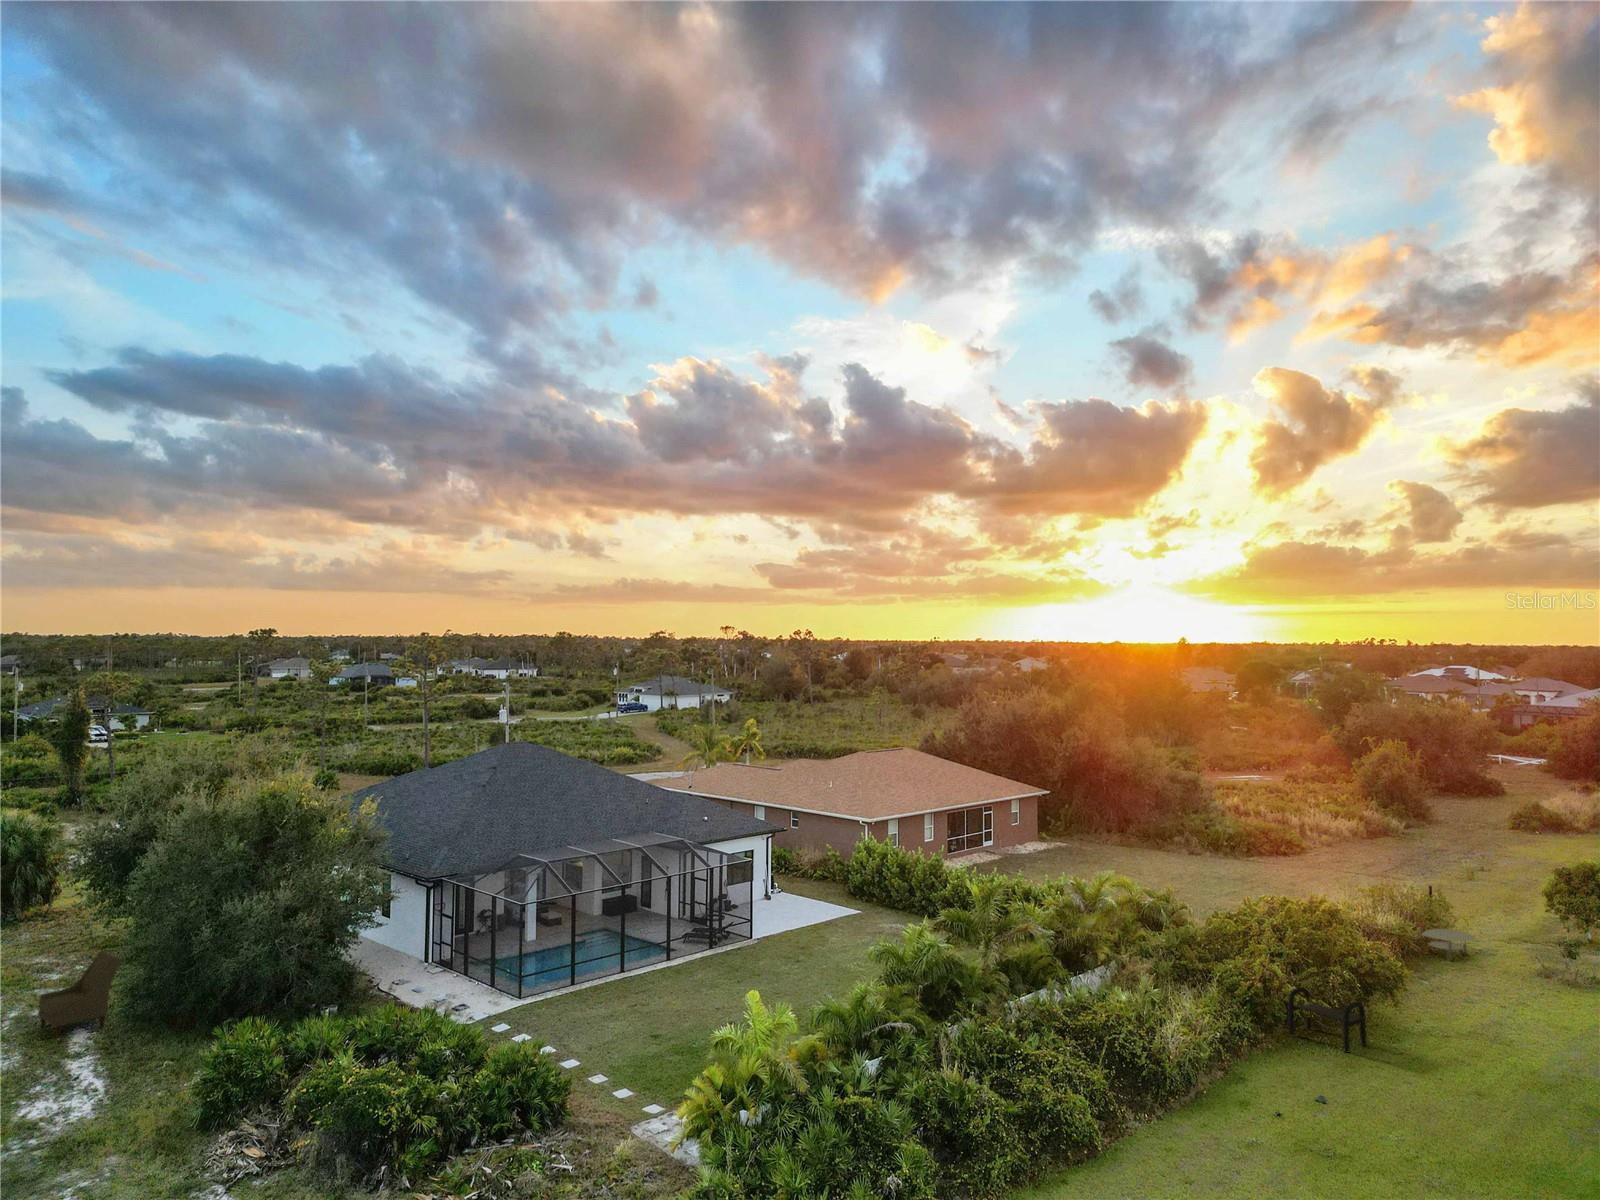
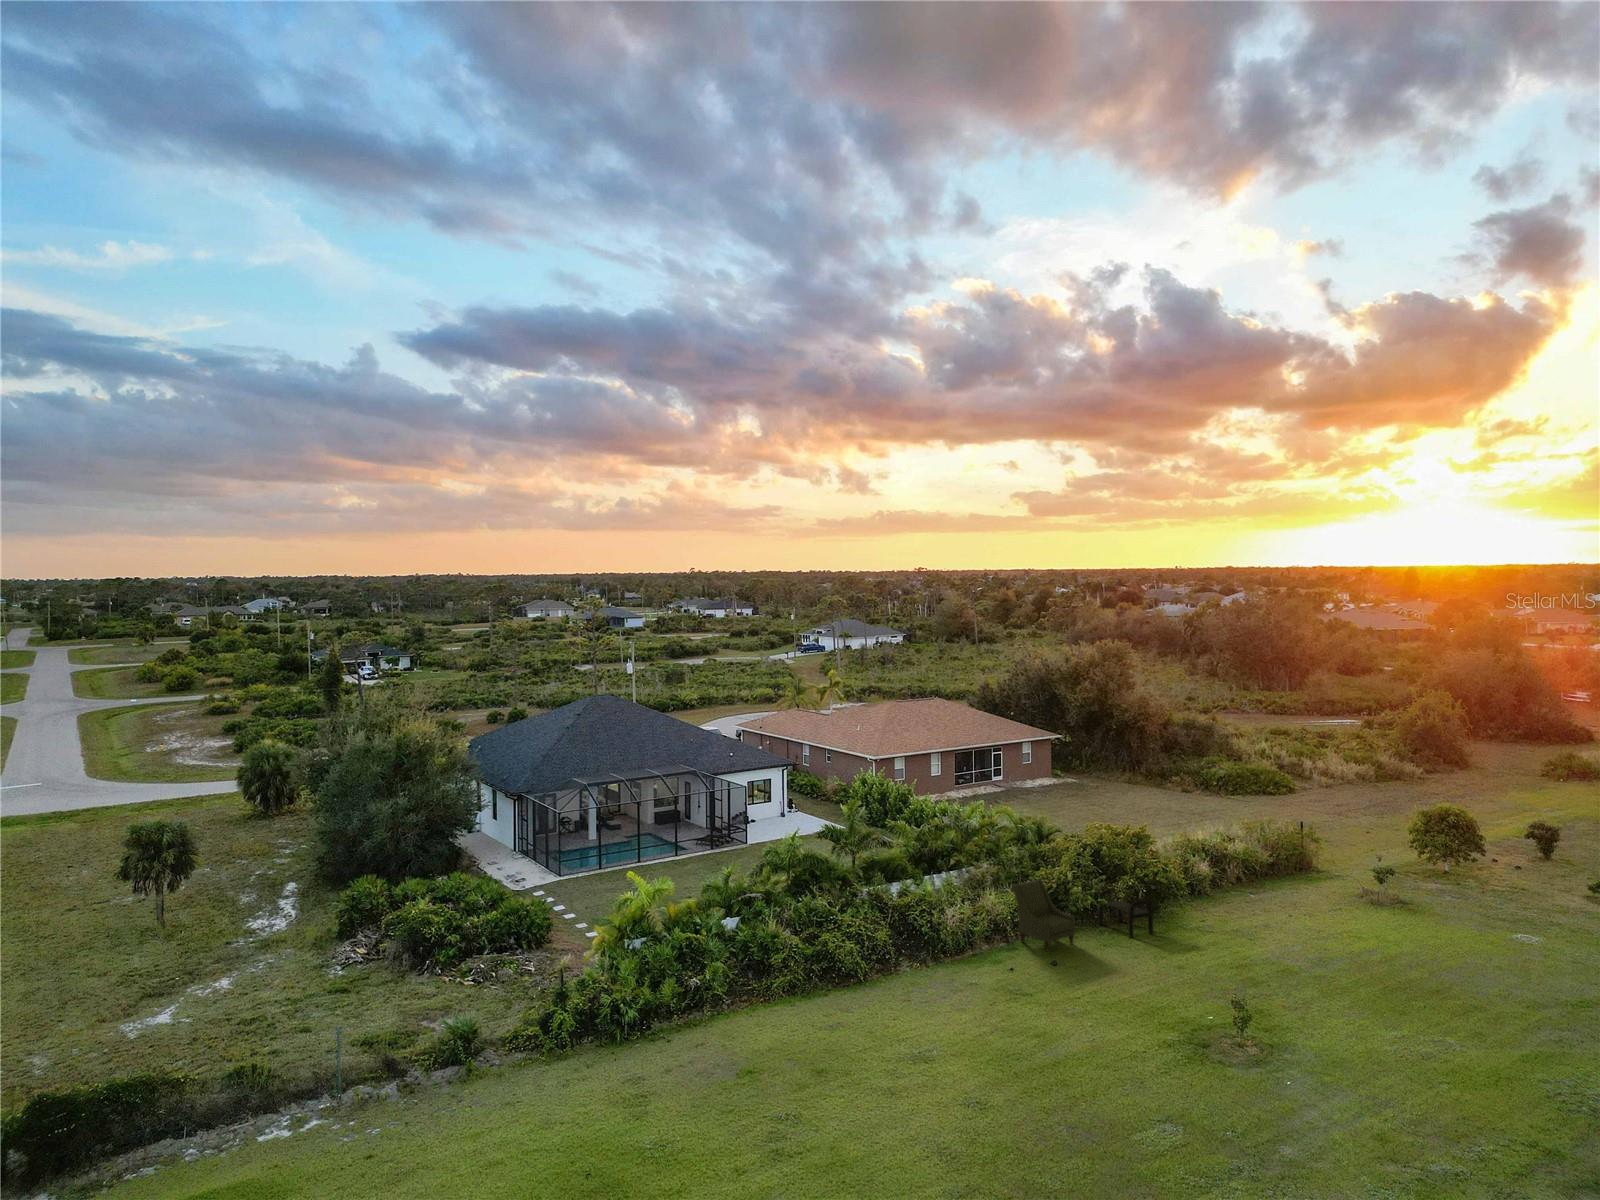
round table: present [1422,928,1476,961] -> none [1288,854,1338,881]
chair: present [38,951,122,1037] -> present [1012,879,1075,951]

